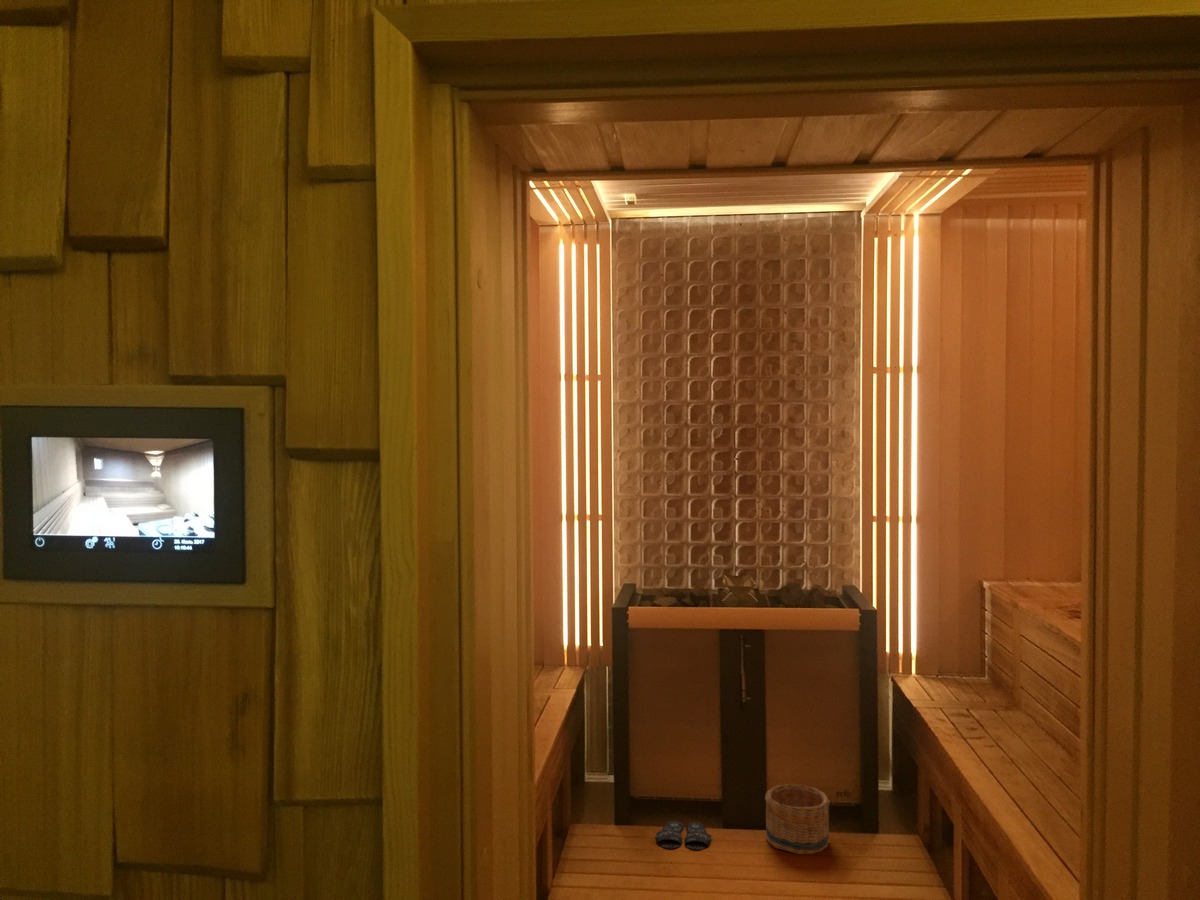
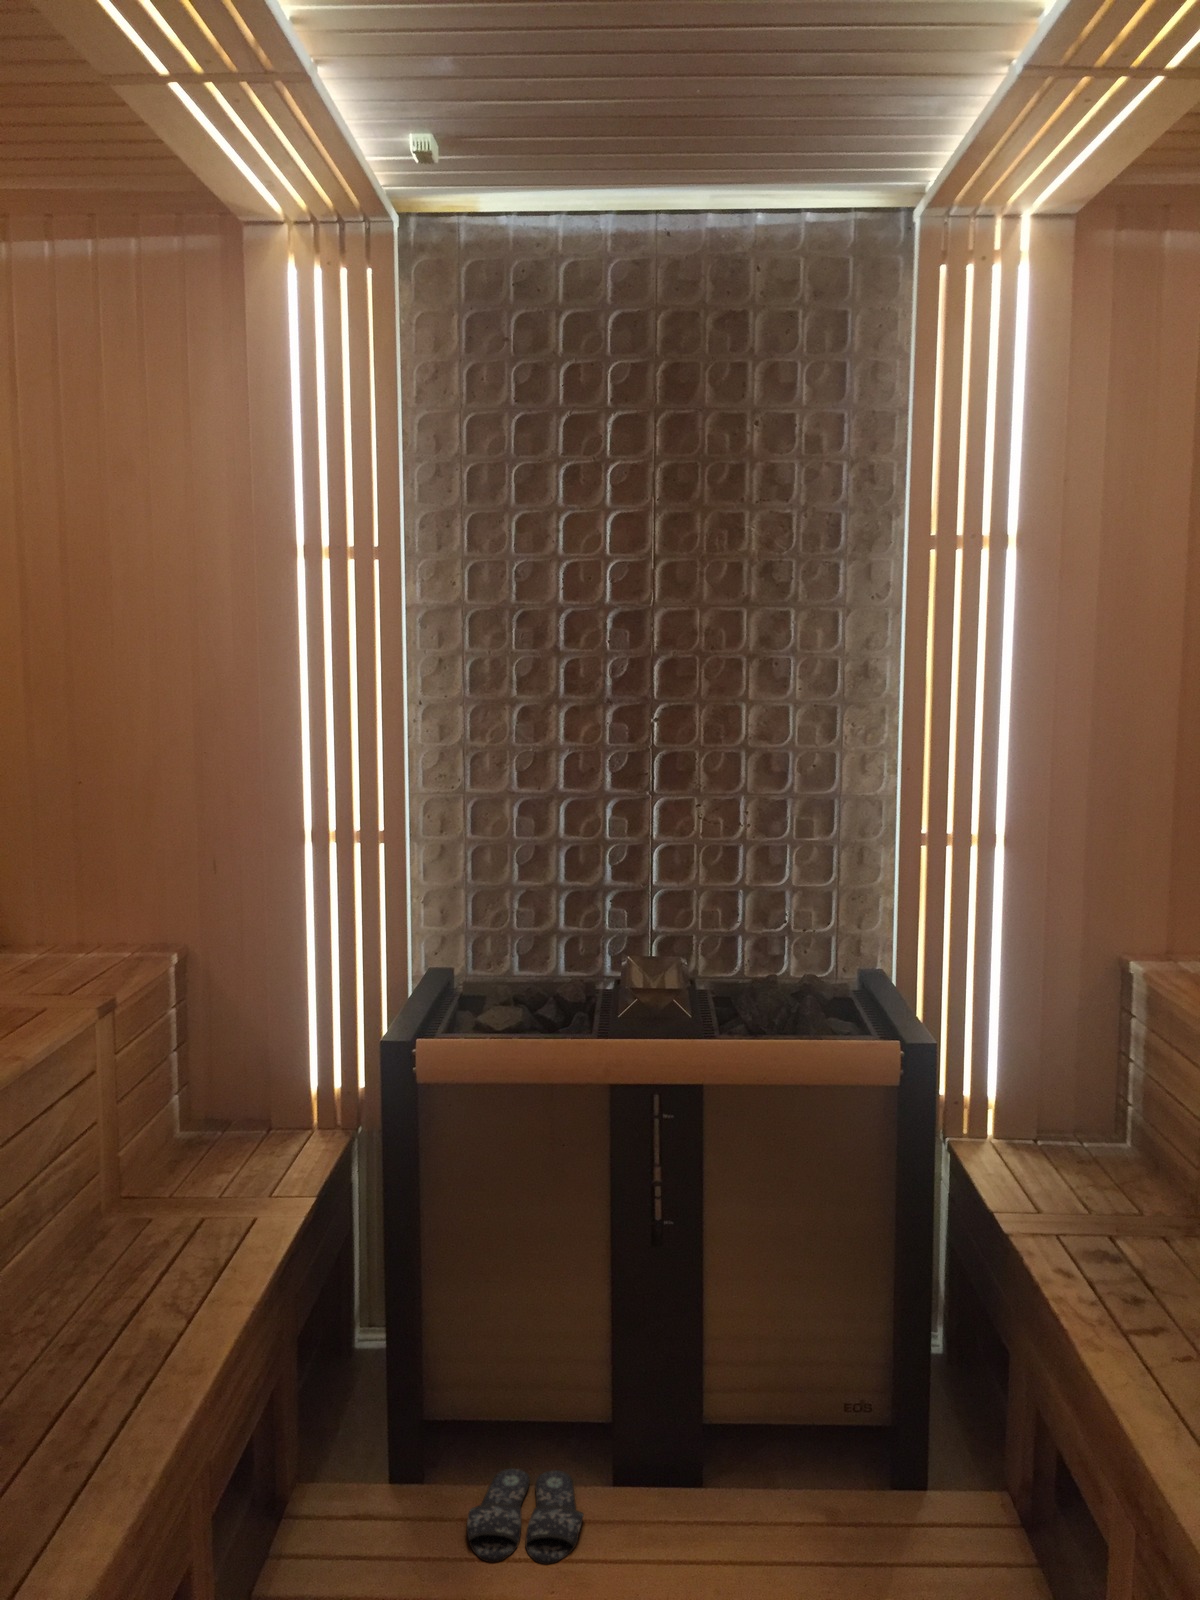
basket: present [765,784,830,854] -> none [696,1395,830,1567]

